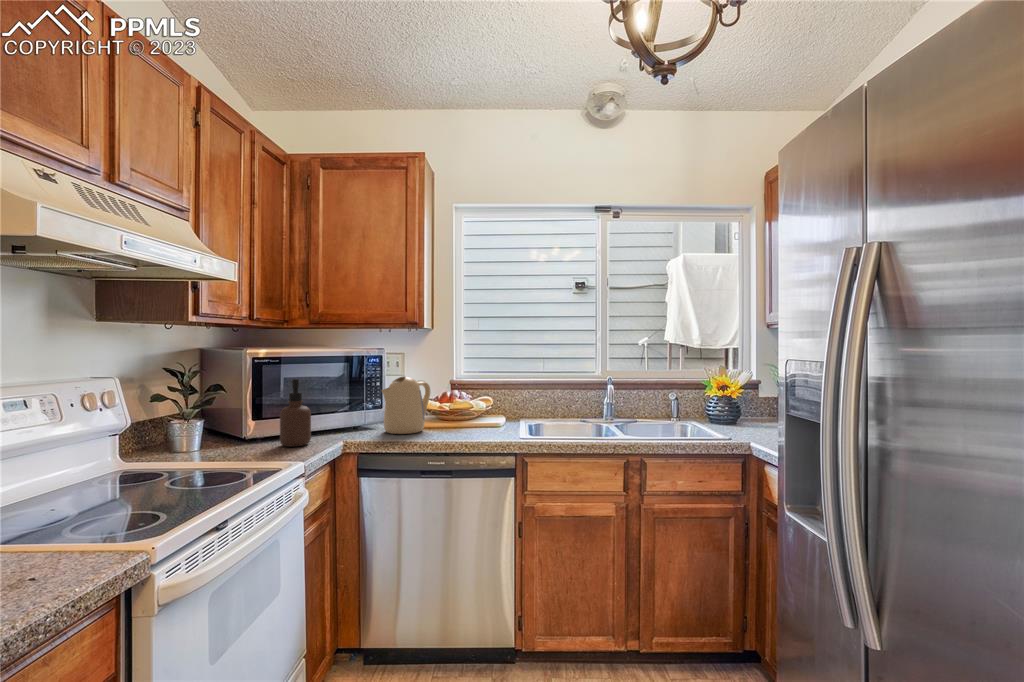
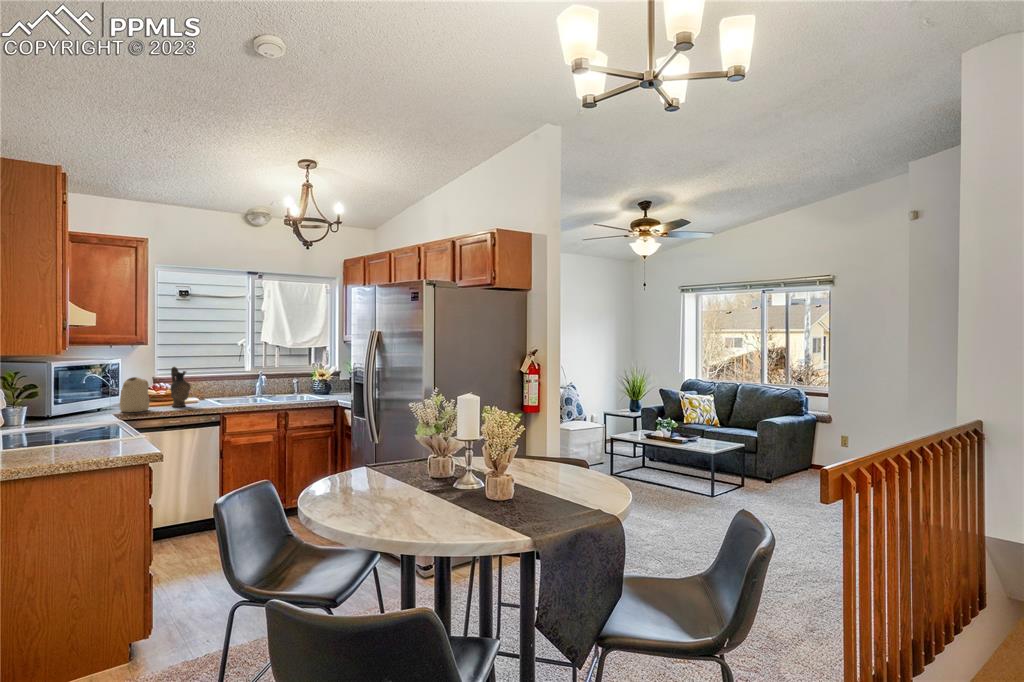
ceramic pitcher: none [461,362,489,429] -> present [170,367,191,407]
soap dispenser: present [280,379,311,447] -> none [66,381,88,422]

